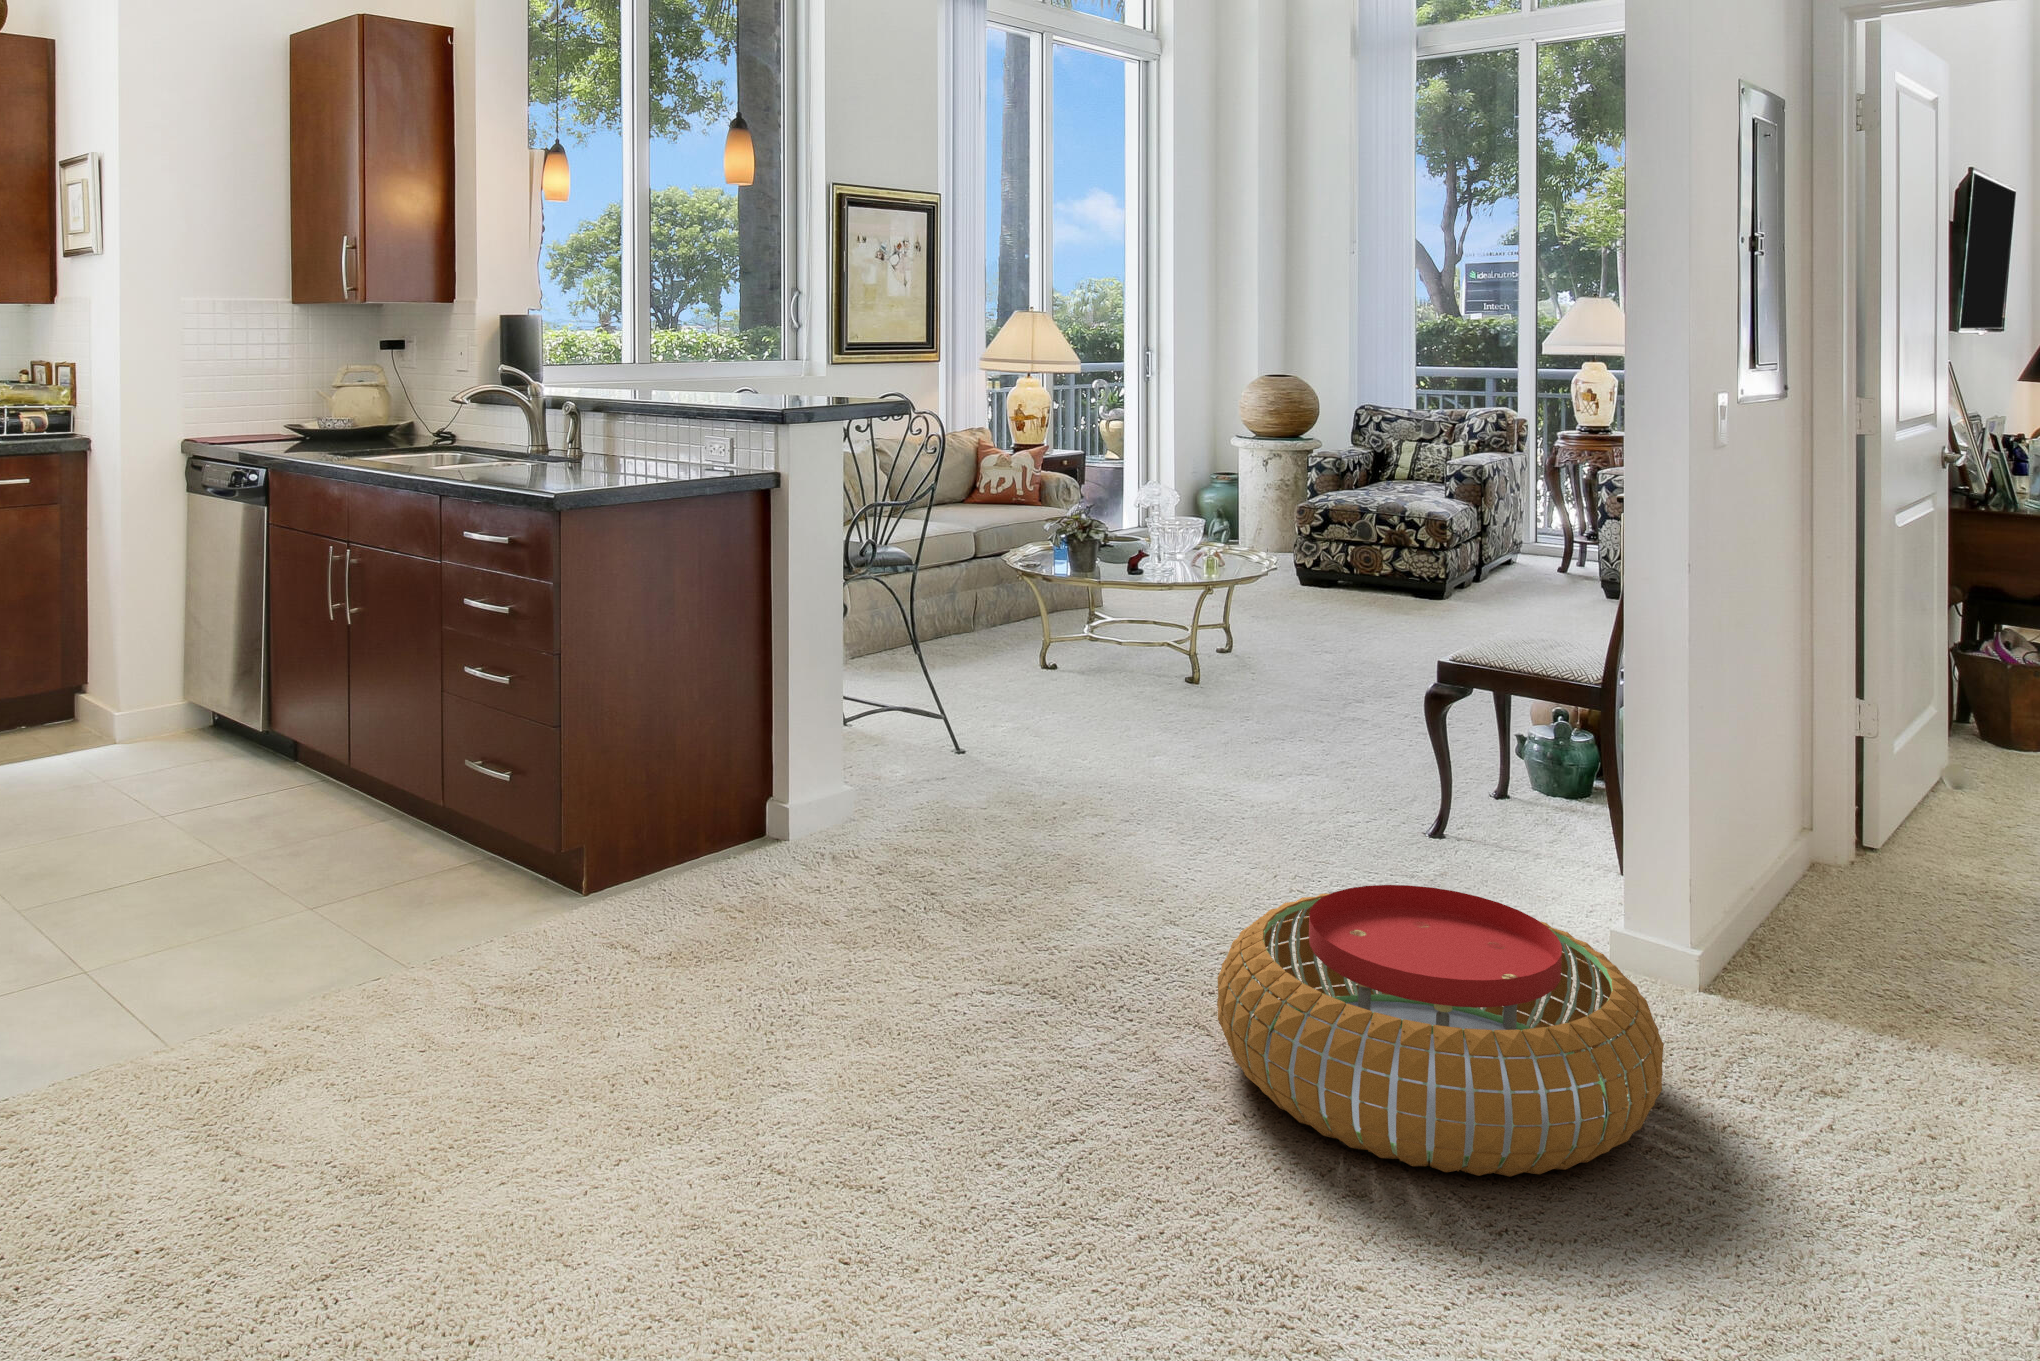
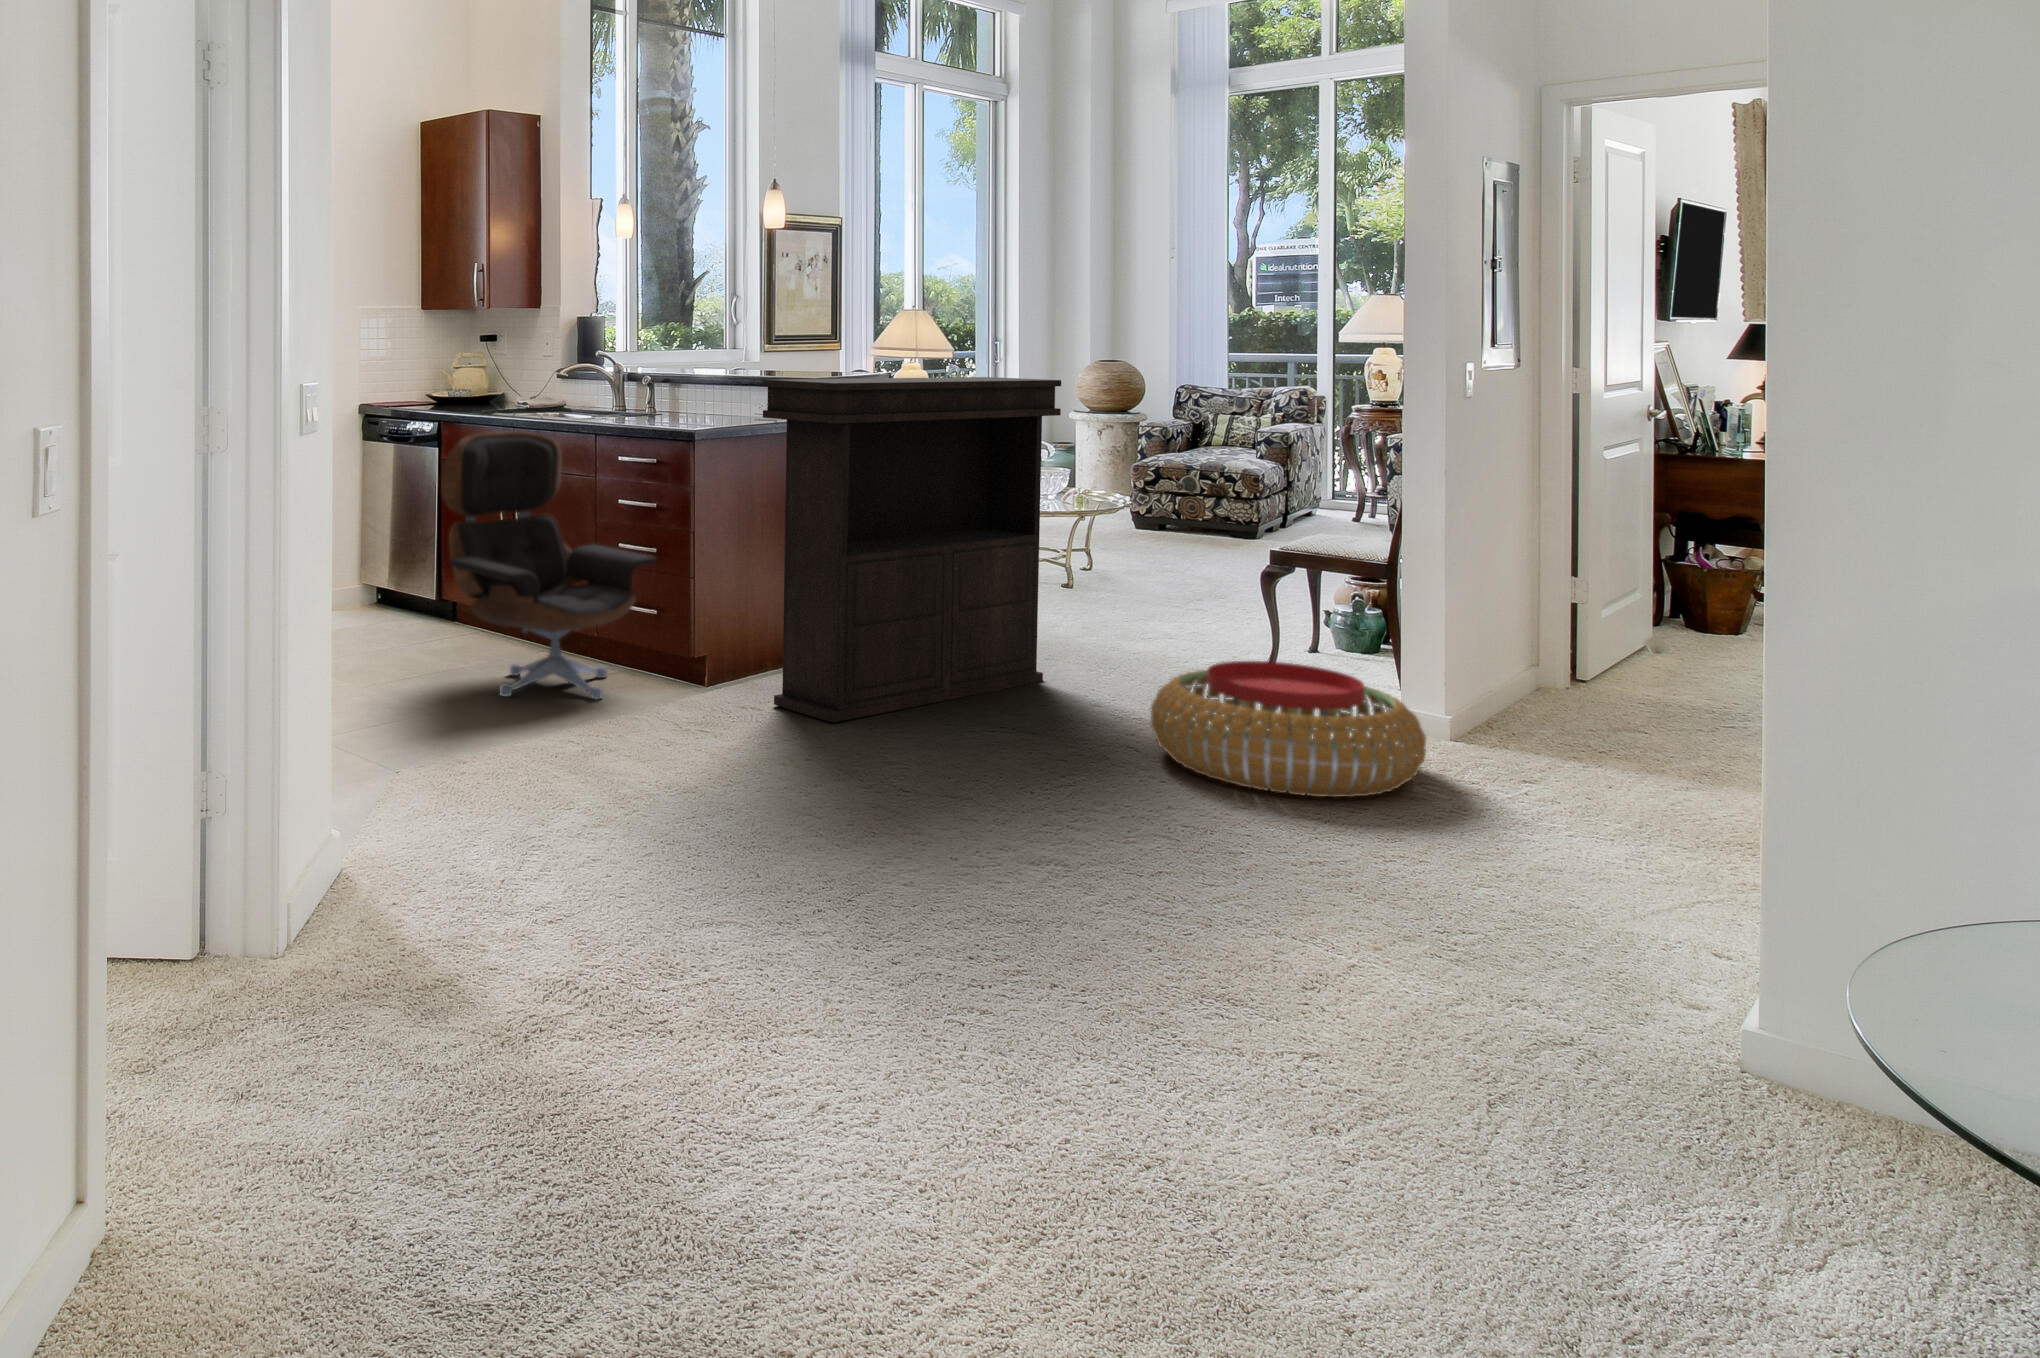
console table: none [634,408,1129,985] -> present [763,377,1061,723]
lounge chair: none [136,493,505,935] -> present [441,432,657,699]

